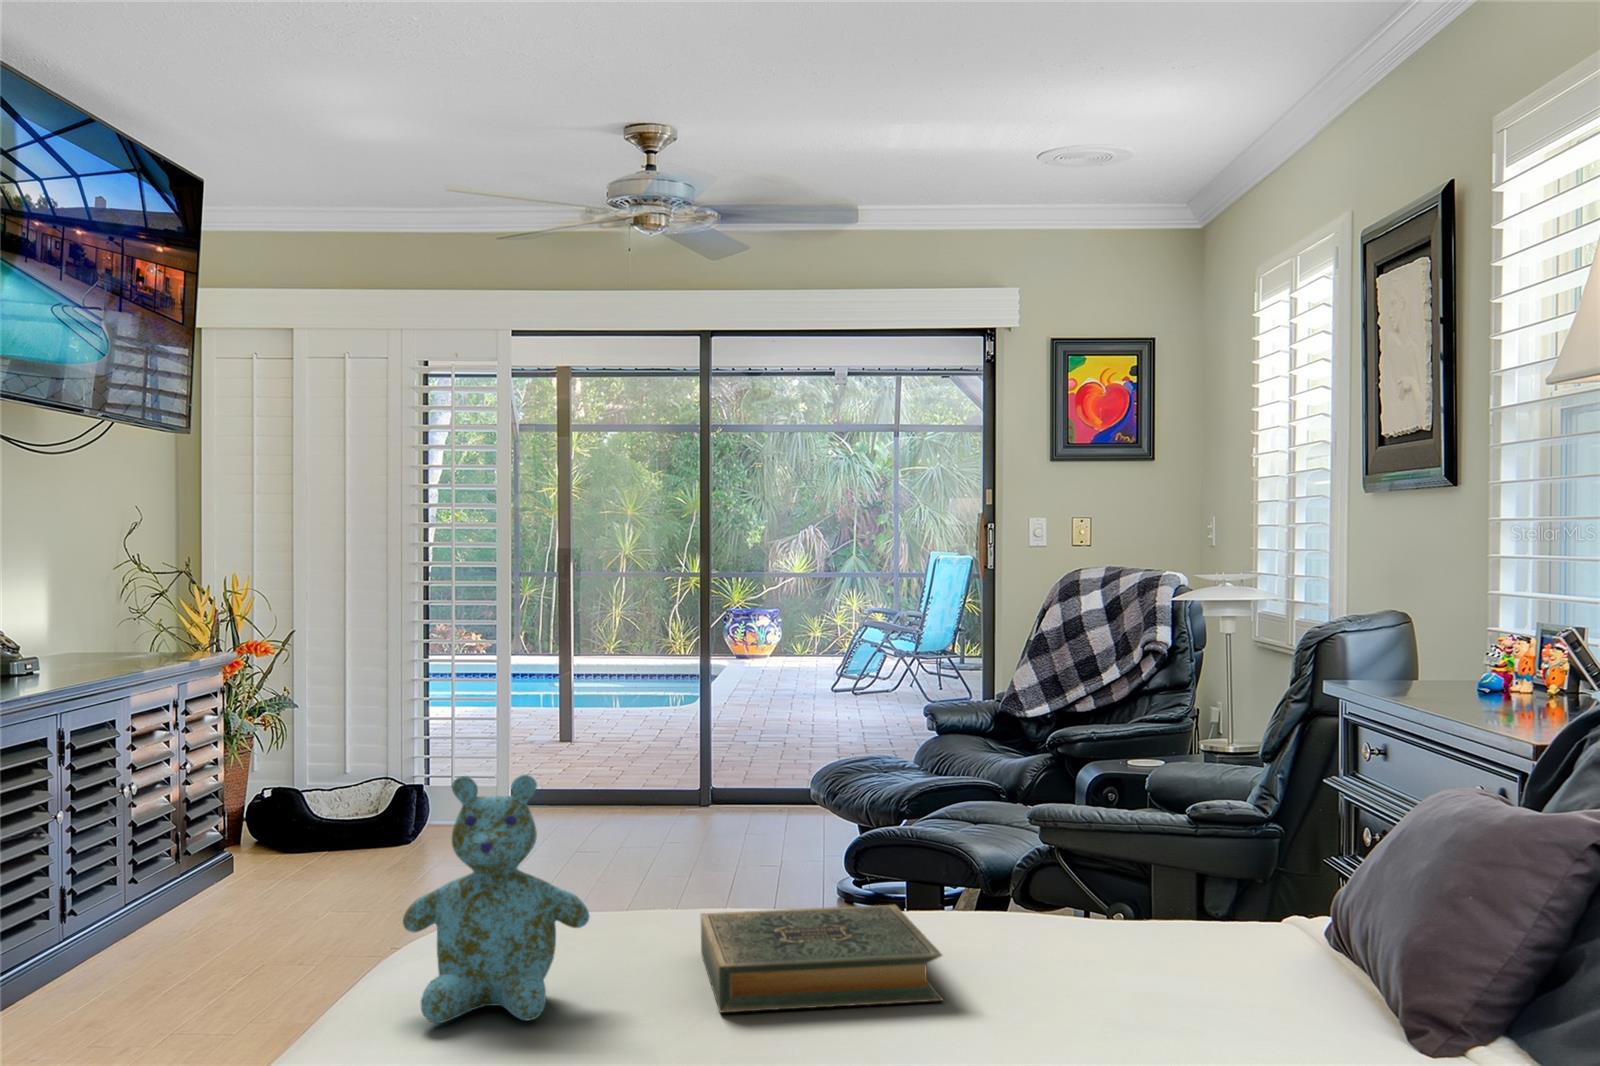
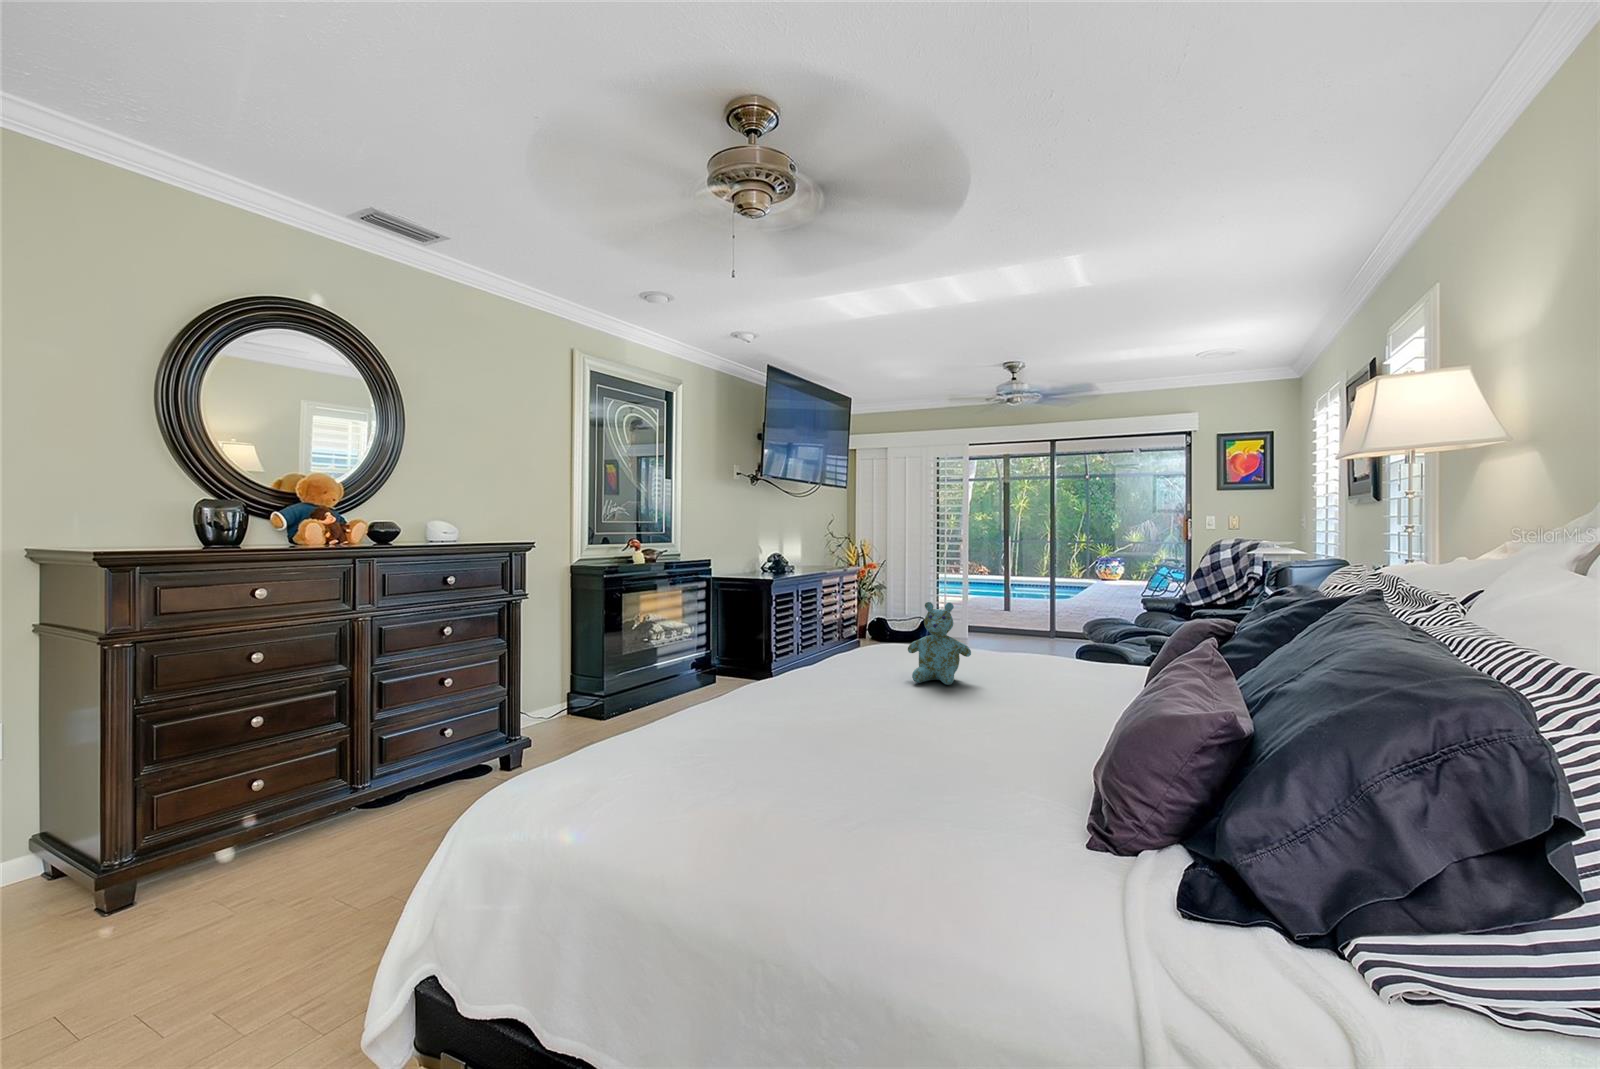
hardback book: present [701,905,943,1012] -> none [1015,658,1103,694]

